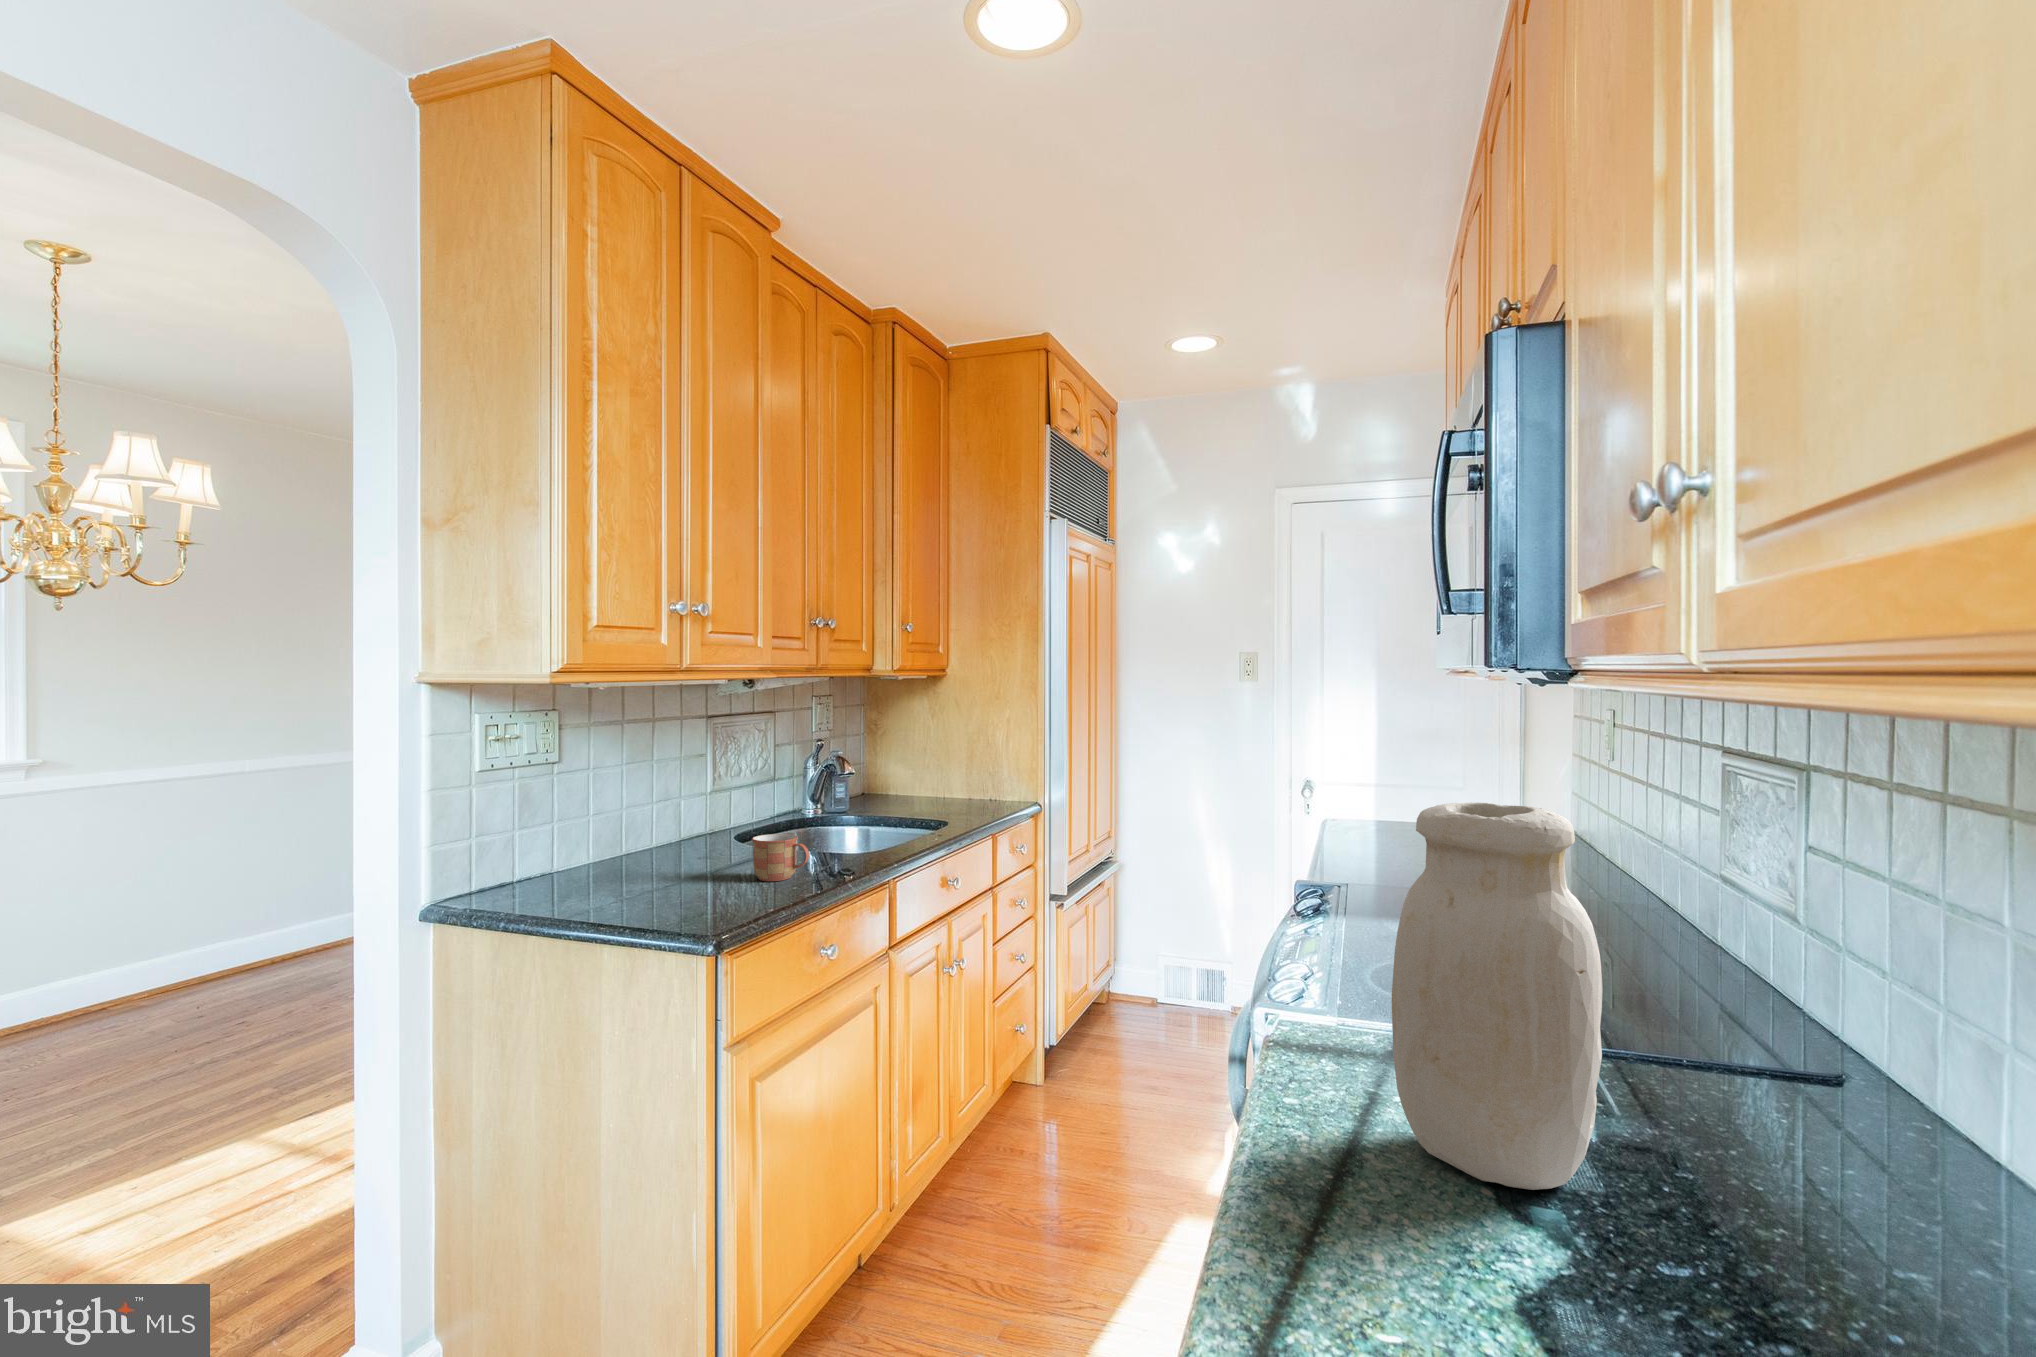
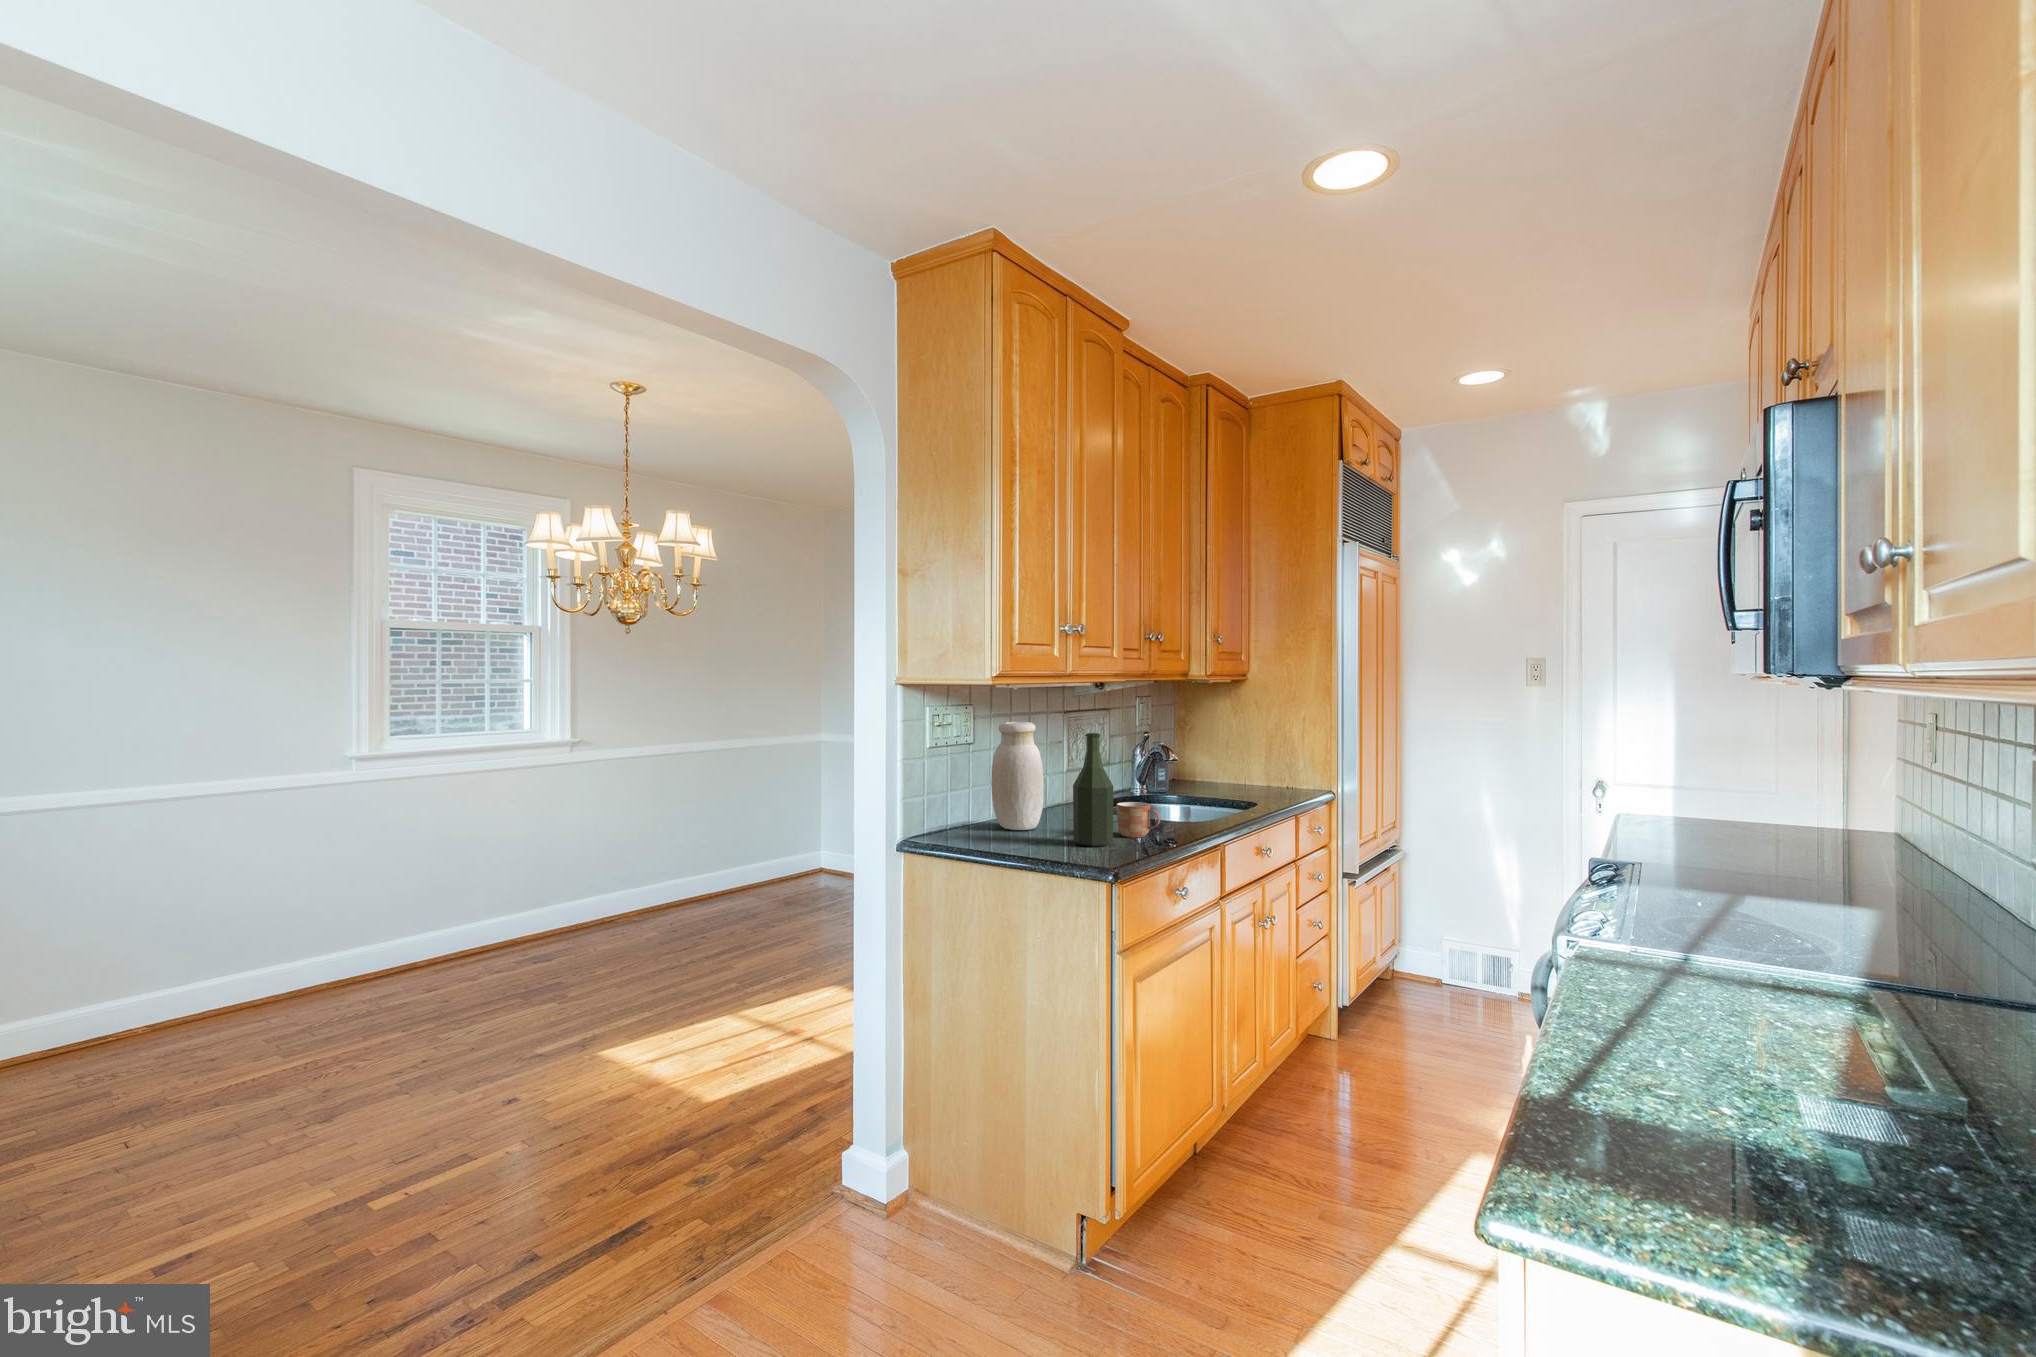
bottle: none [685,747,740,899] -> present [1073,733,1113,847]
jar: present [1392,803,1602,1190] -> present [991,722,1044,830]

